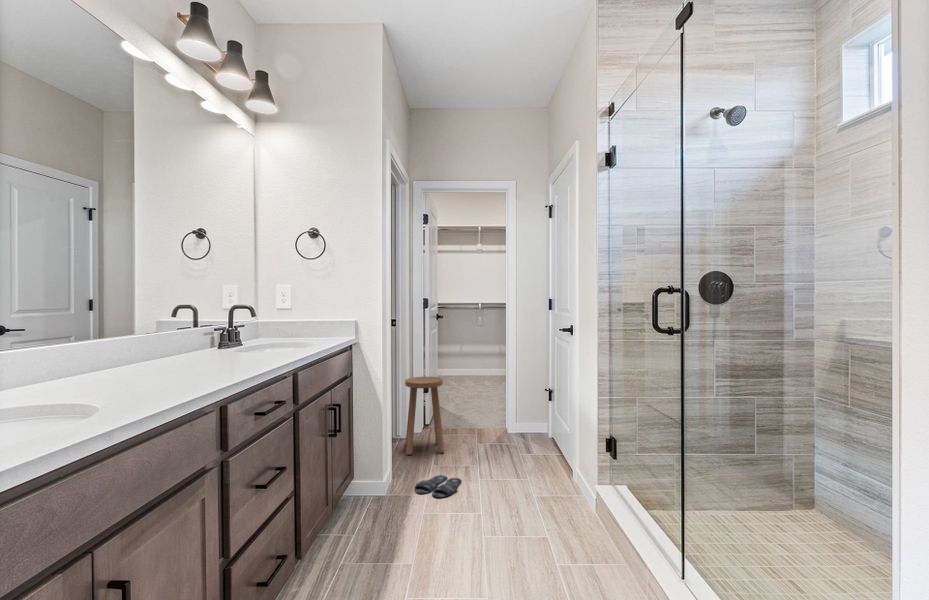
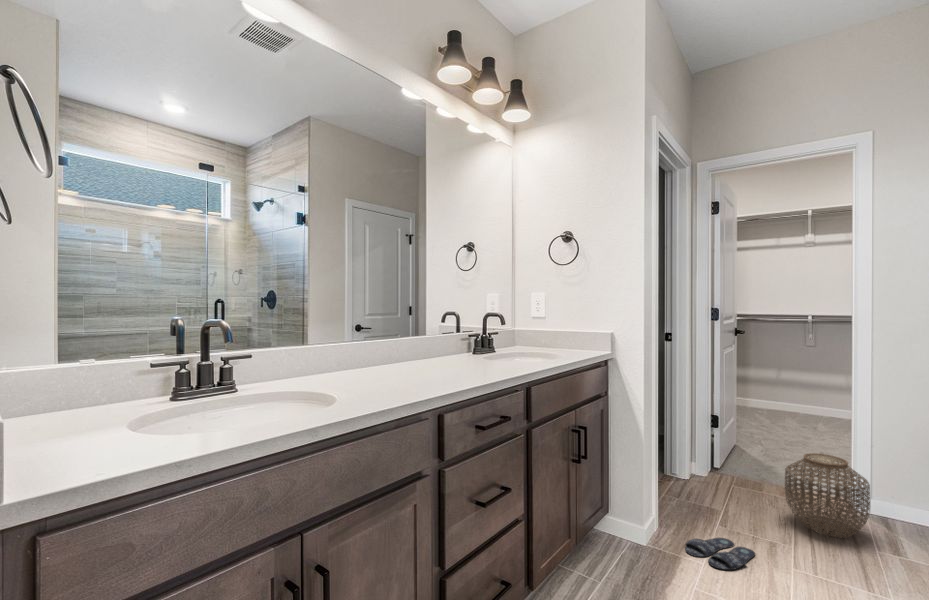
stool: present [405,377,444,455] -> none [682,406,736,508]
woven basket: none [476,400,523,457] -> present [785,453,870,538]

